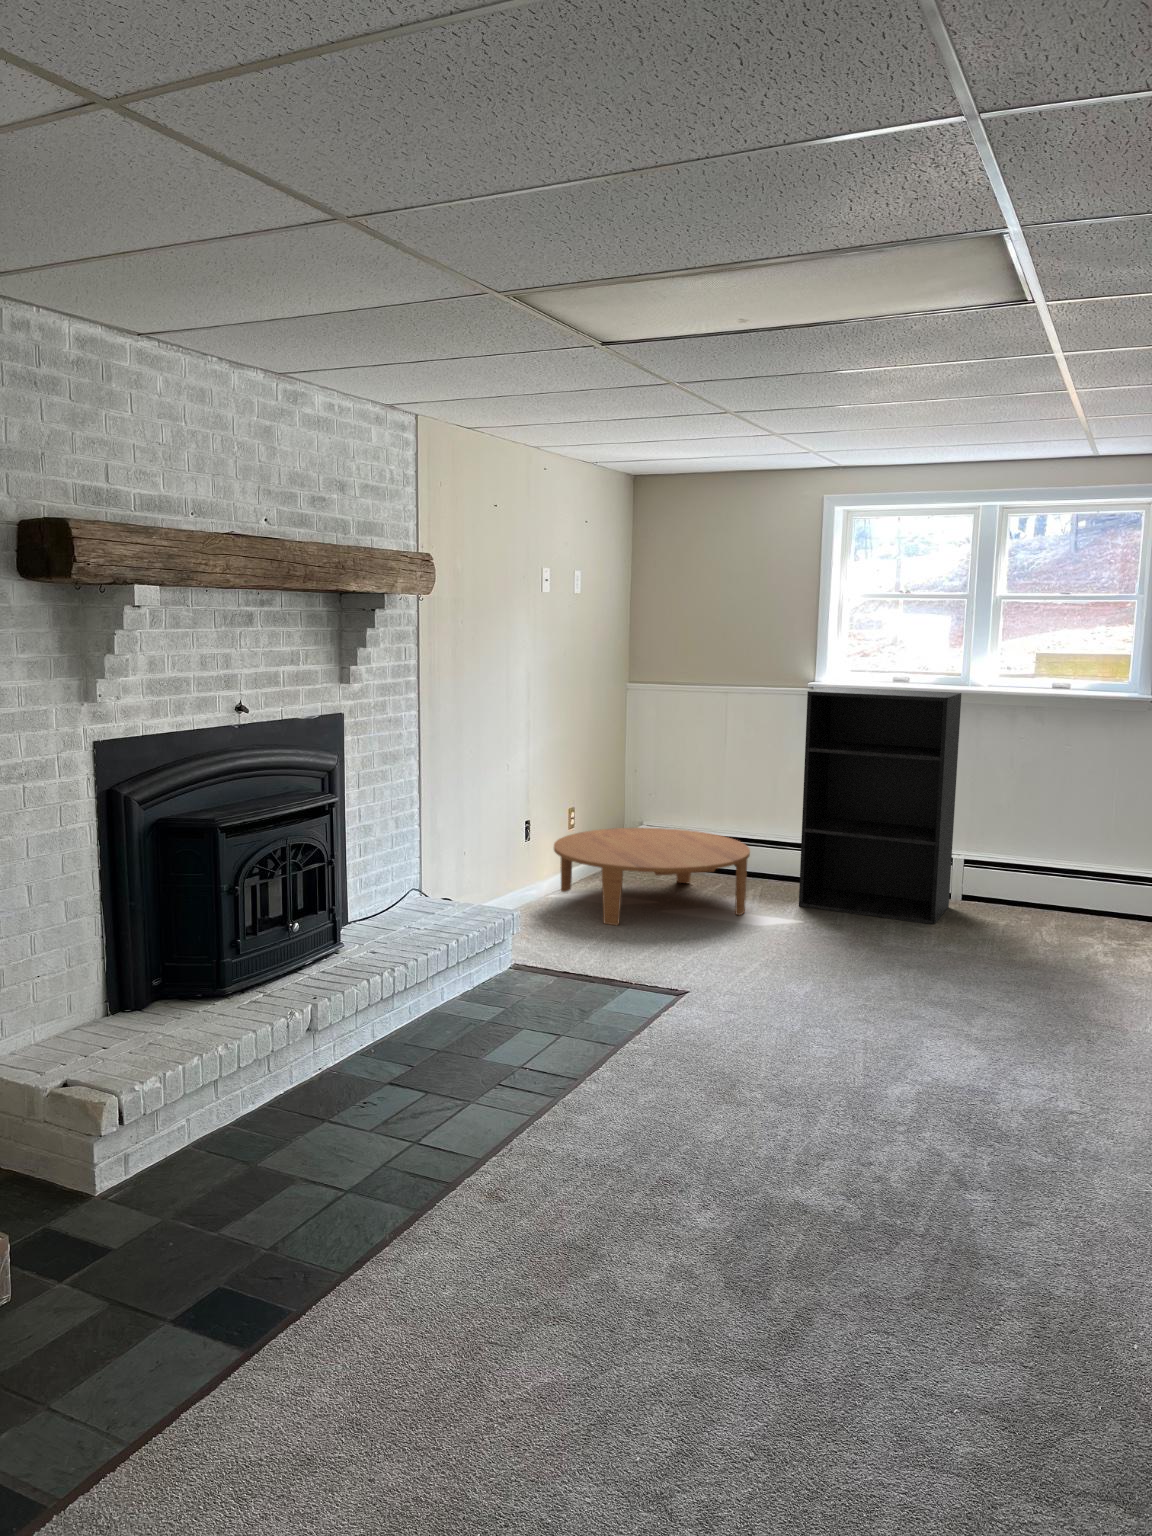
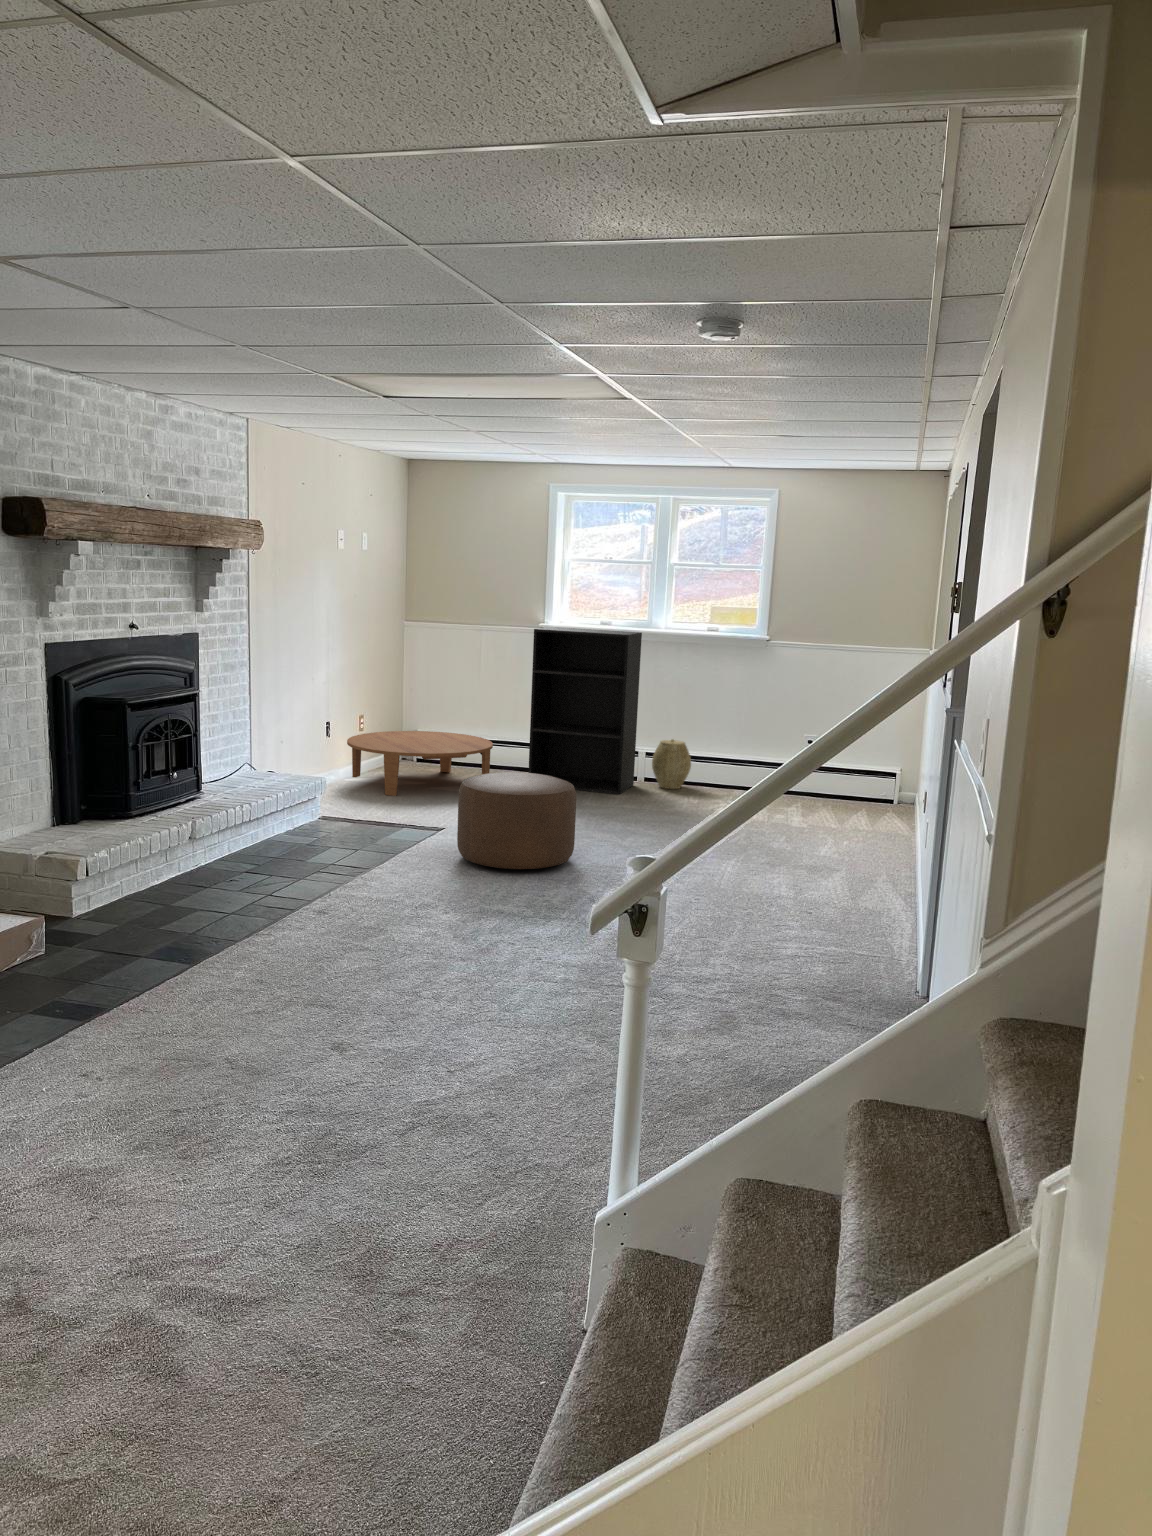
woven basket: none [976,843,1035,914] -> present [652,739,691,789]
ottoman: none [713,921,905,1091] -> present [457,772,576,869]

